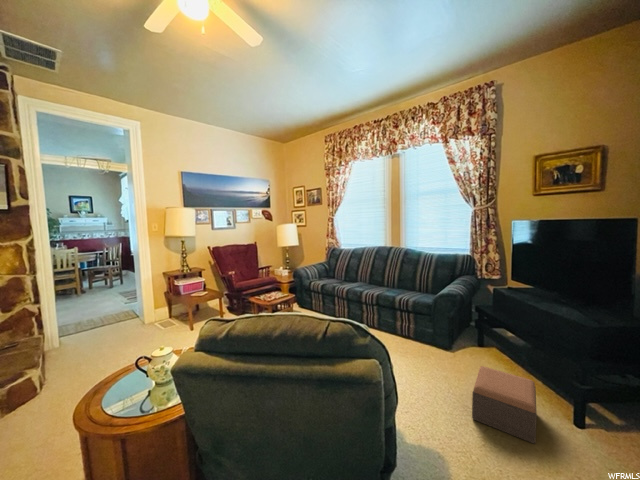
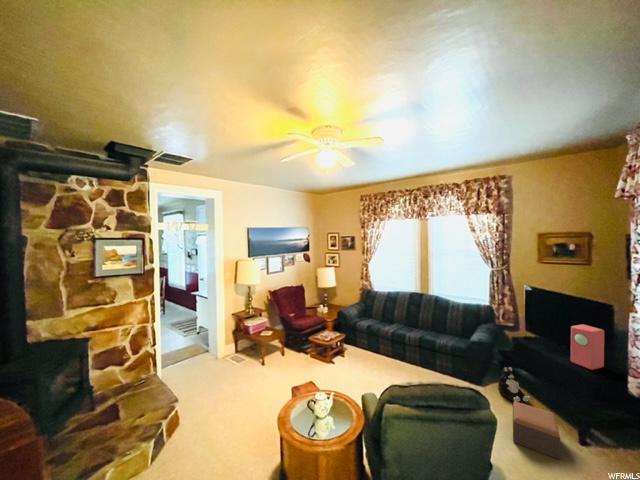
speaker: none [564,260,615,321] -> present [571,324,604,370]
plush toy: none [469,326,509,370] -> present [498,367,530,402]

